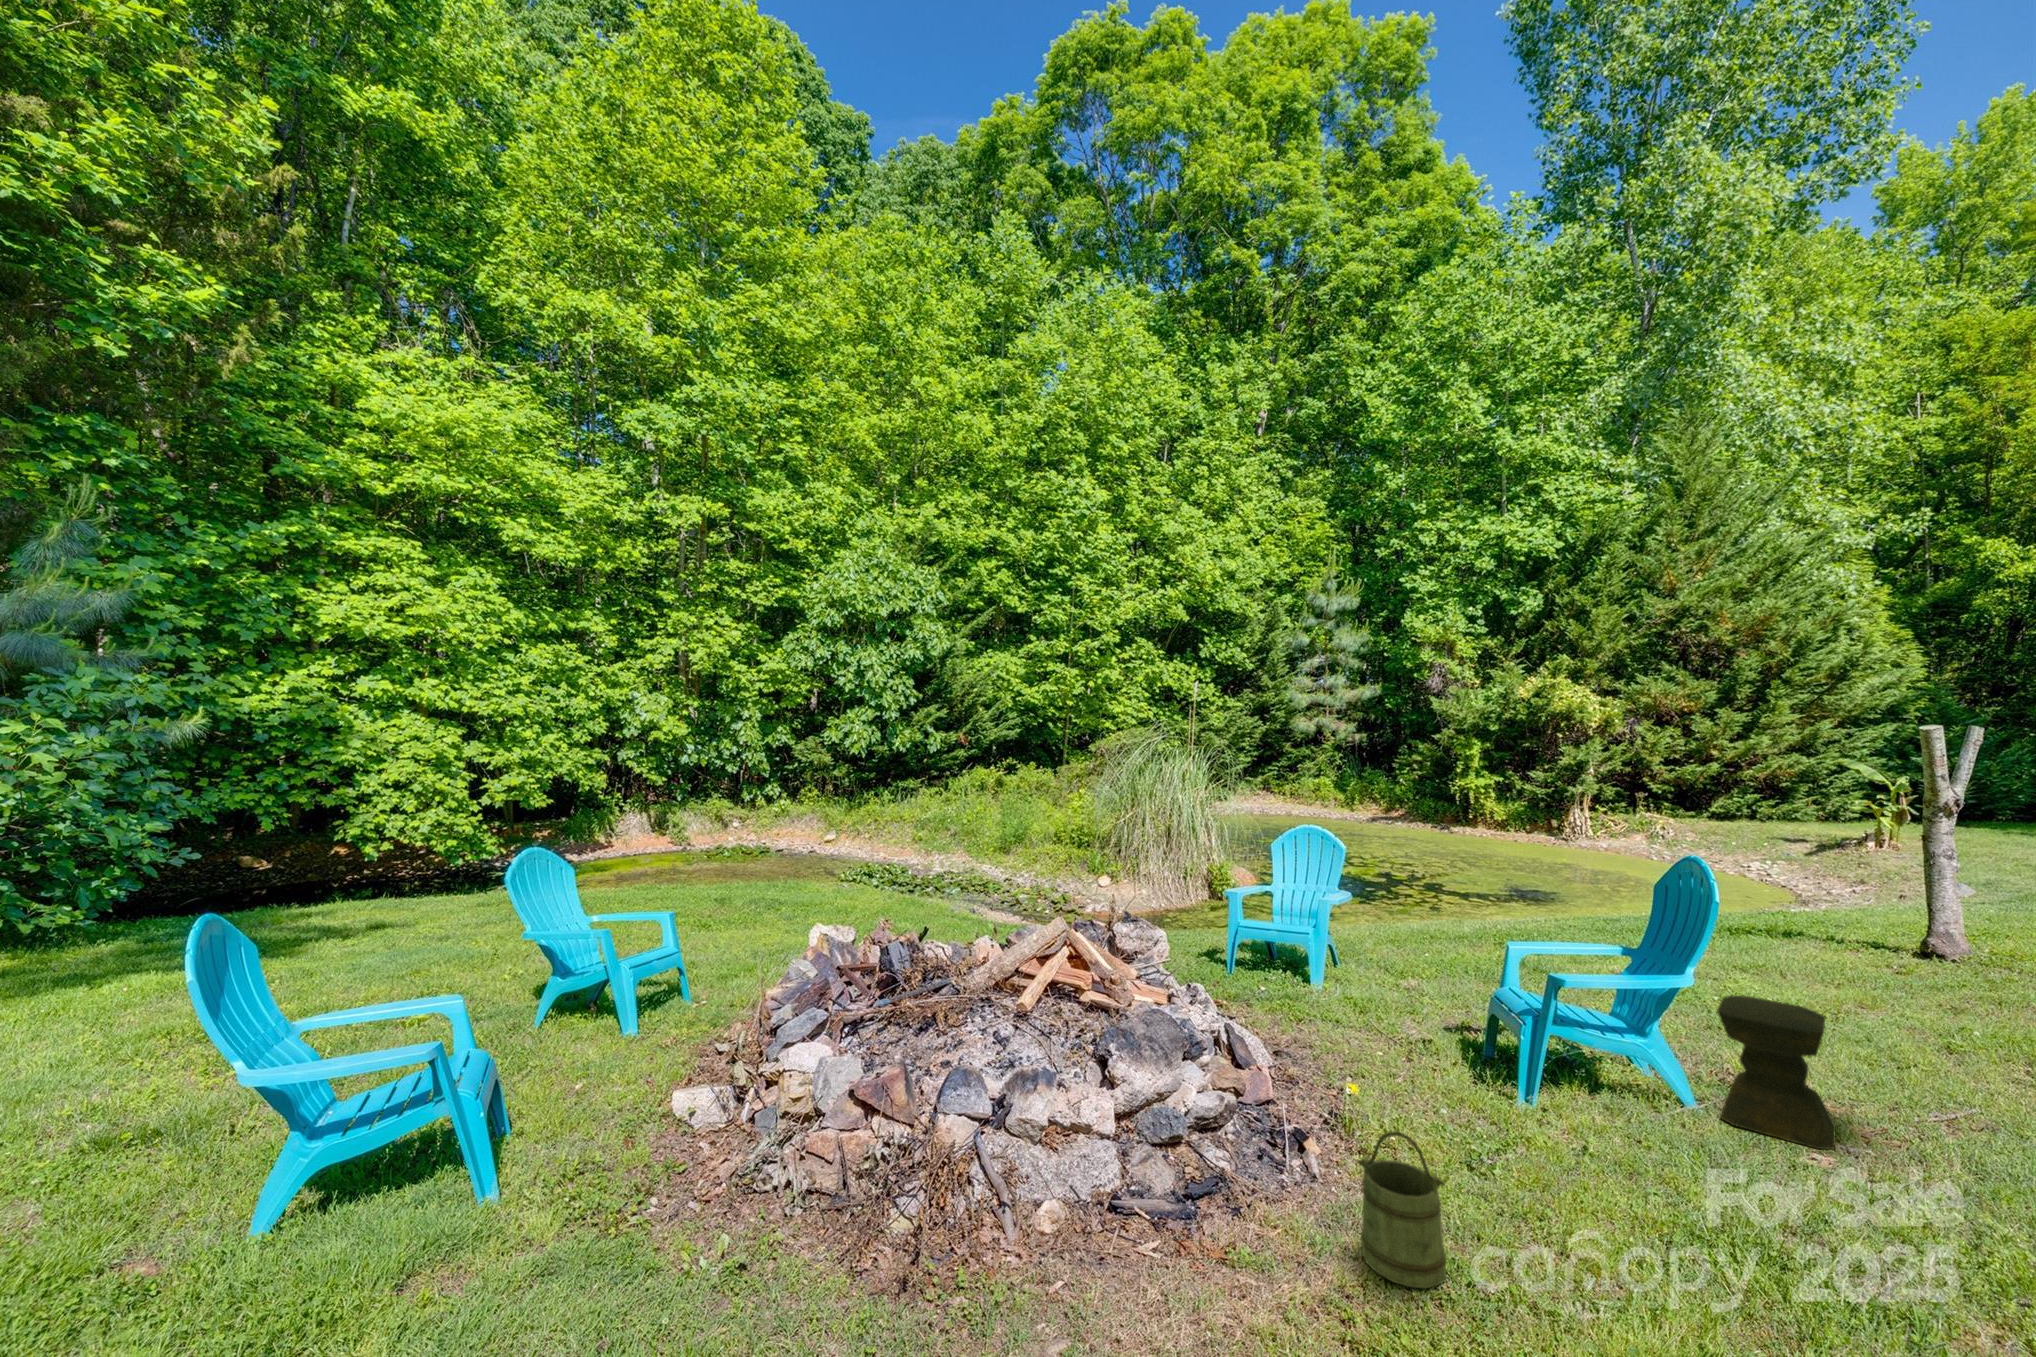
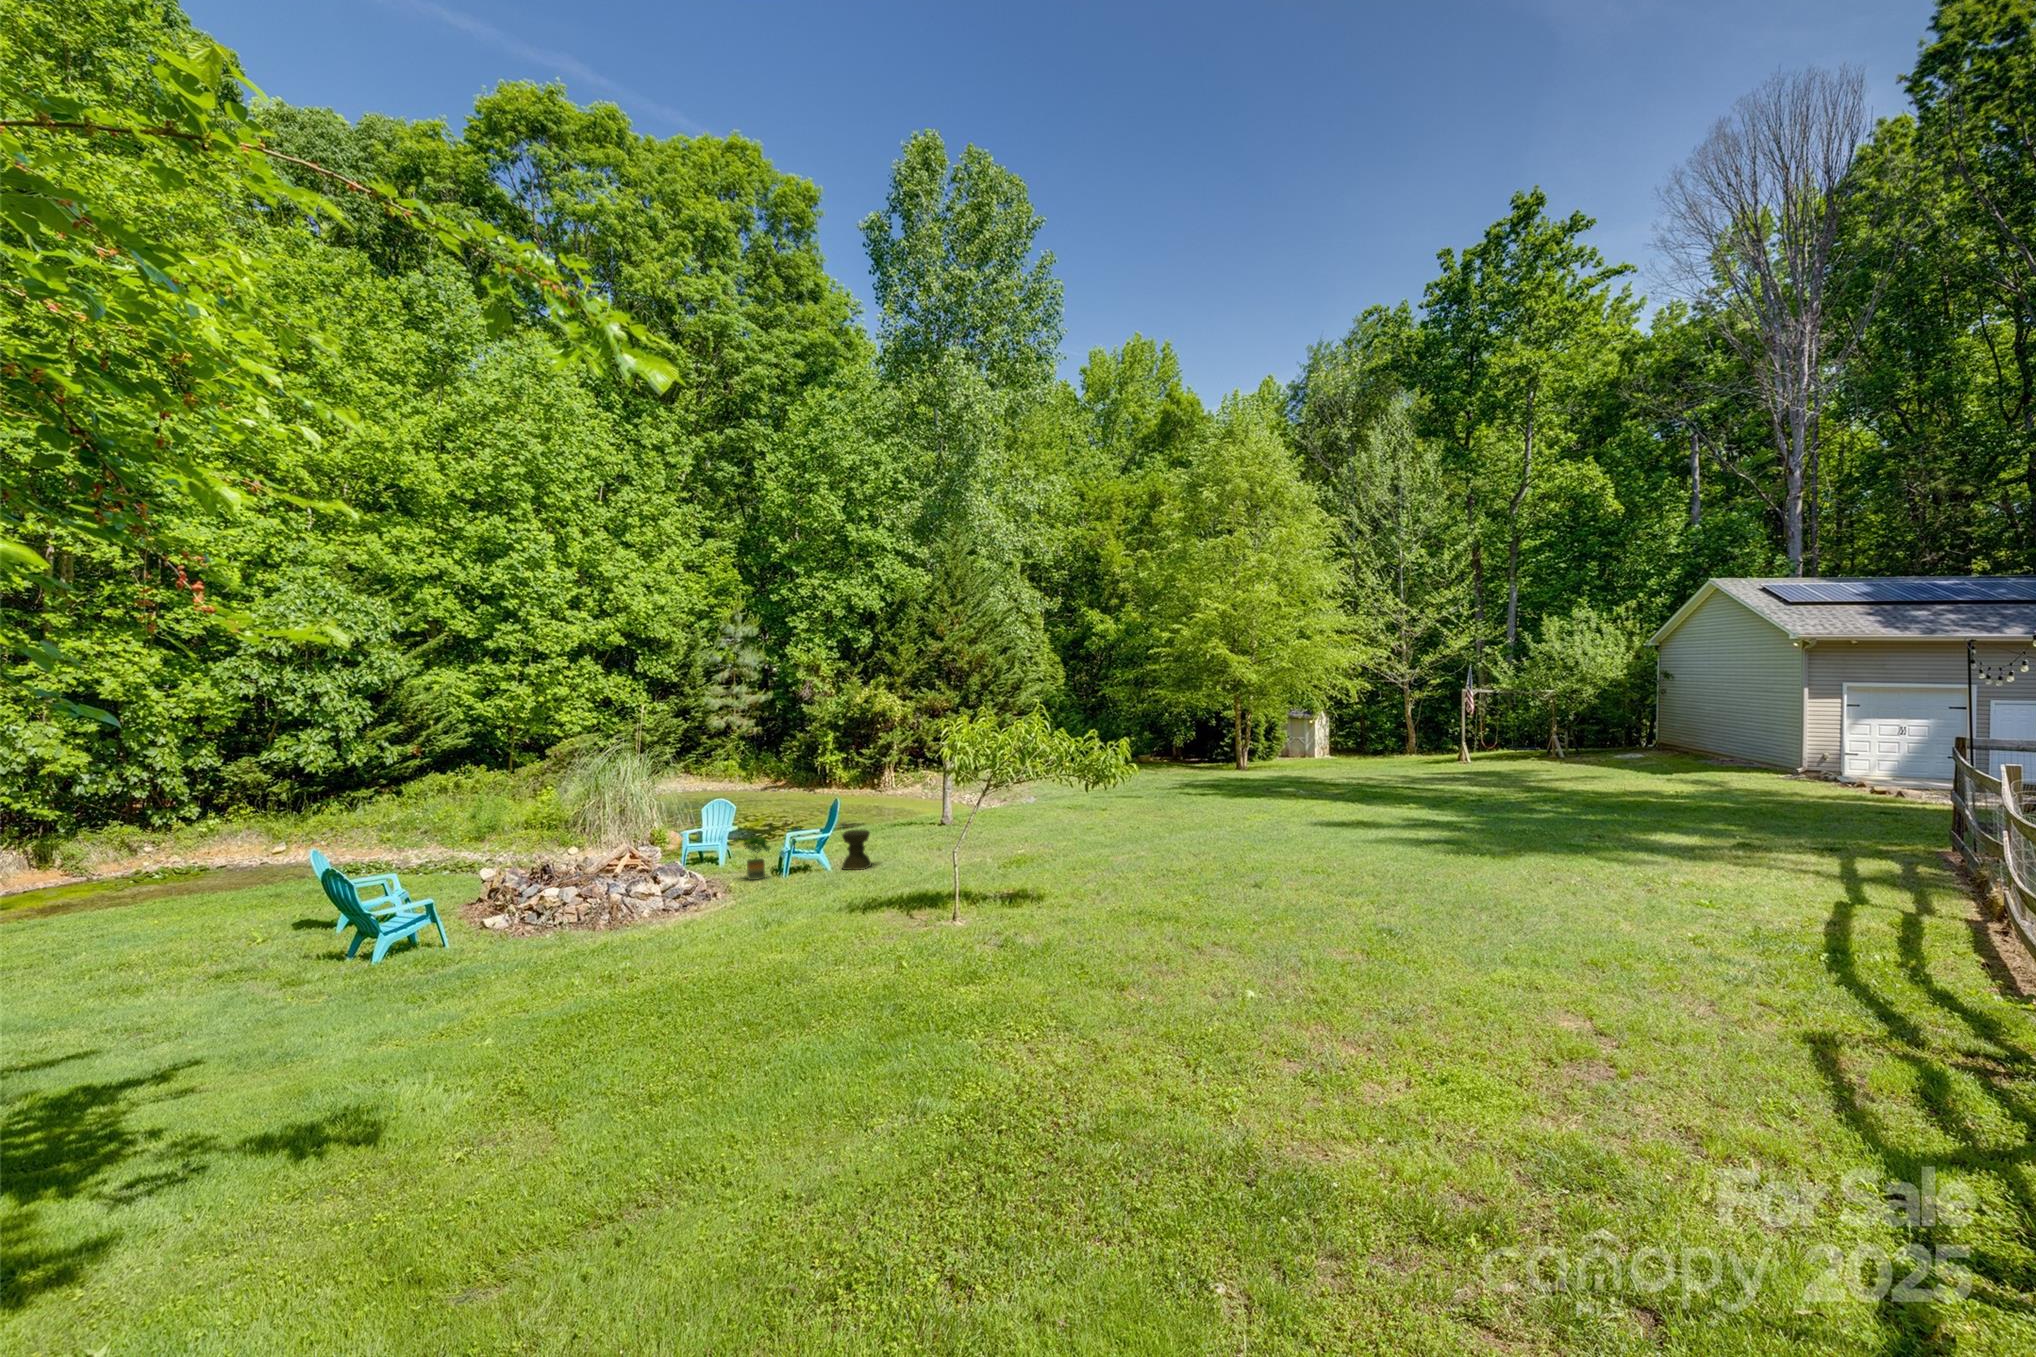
potted tree: none [1393,966,1482,1090] -> present [743,838,770,880]
bucket: present [1357,1131,1446,1288] -> none [720,874,745,914]

